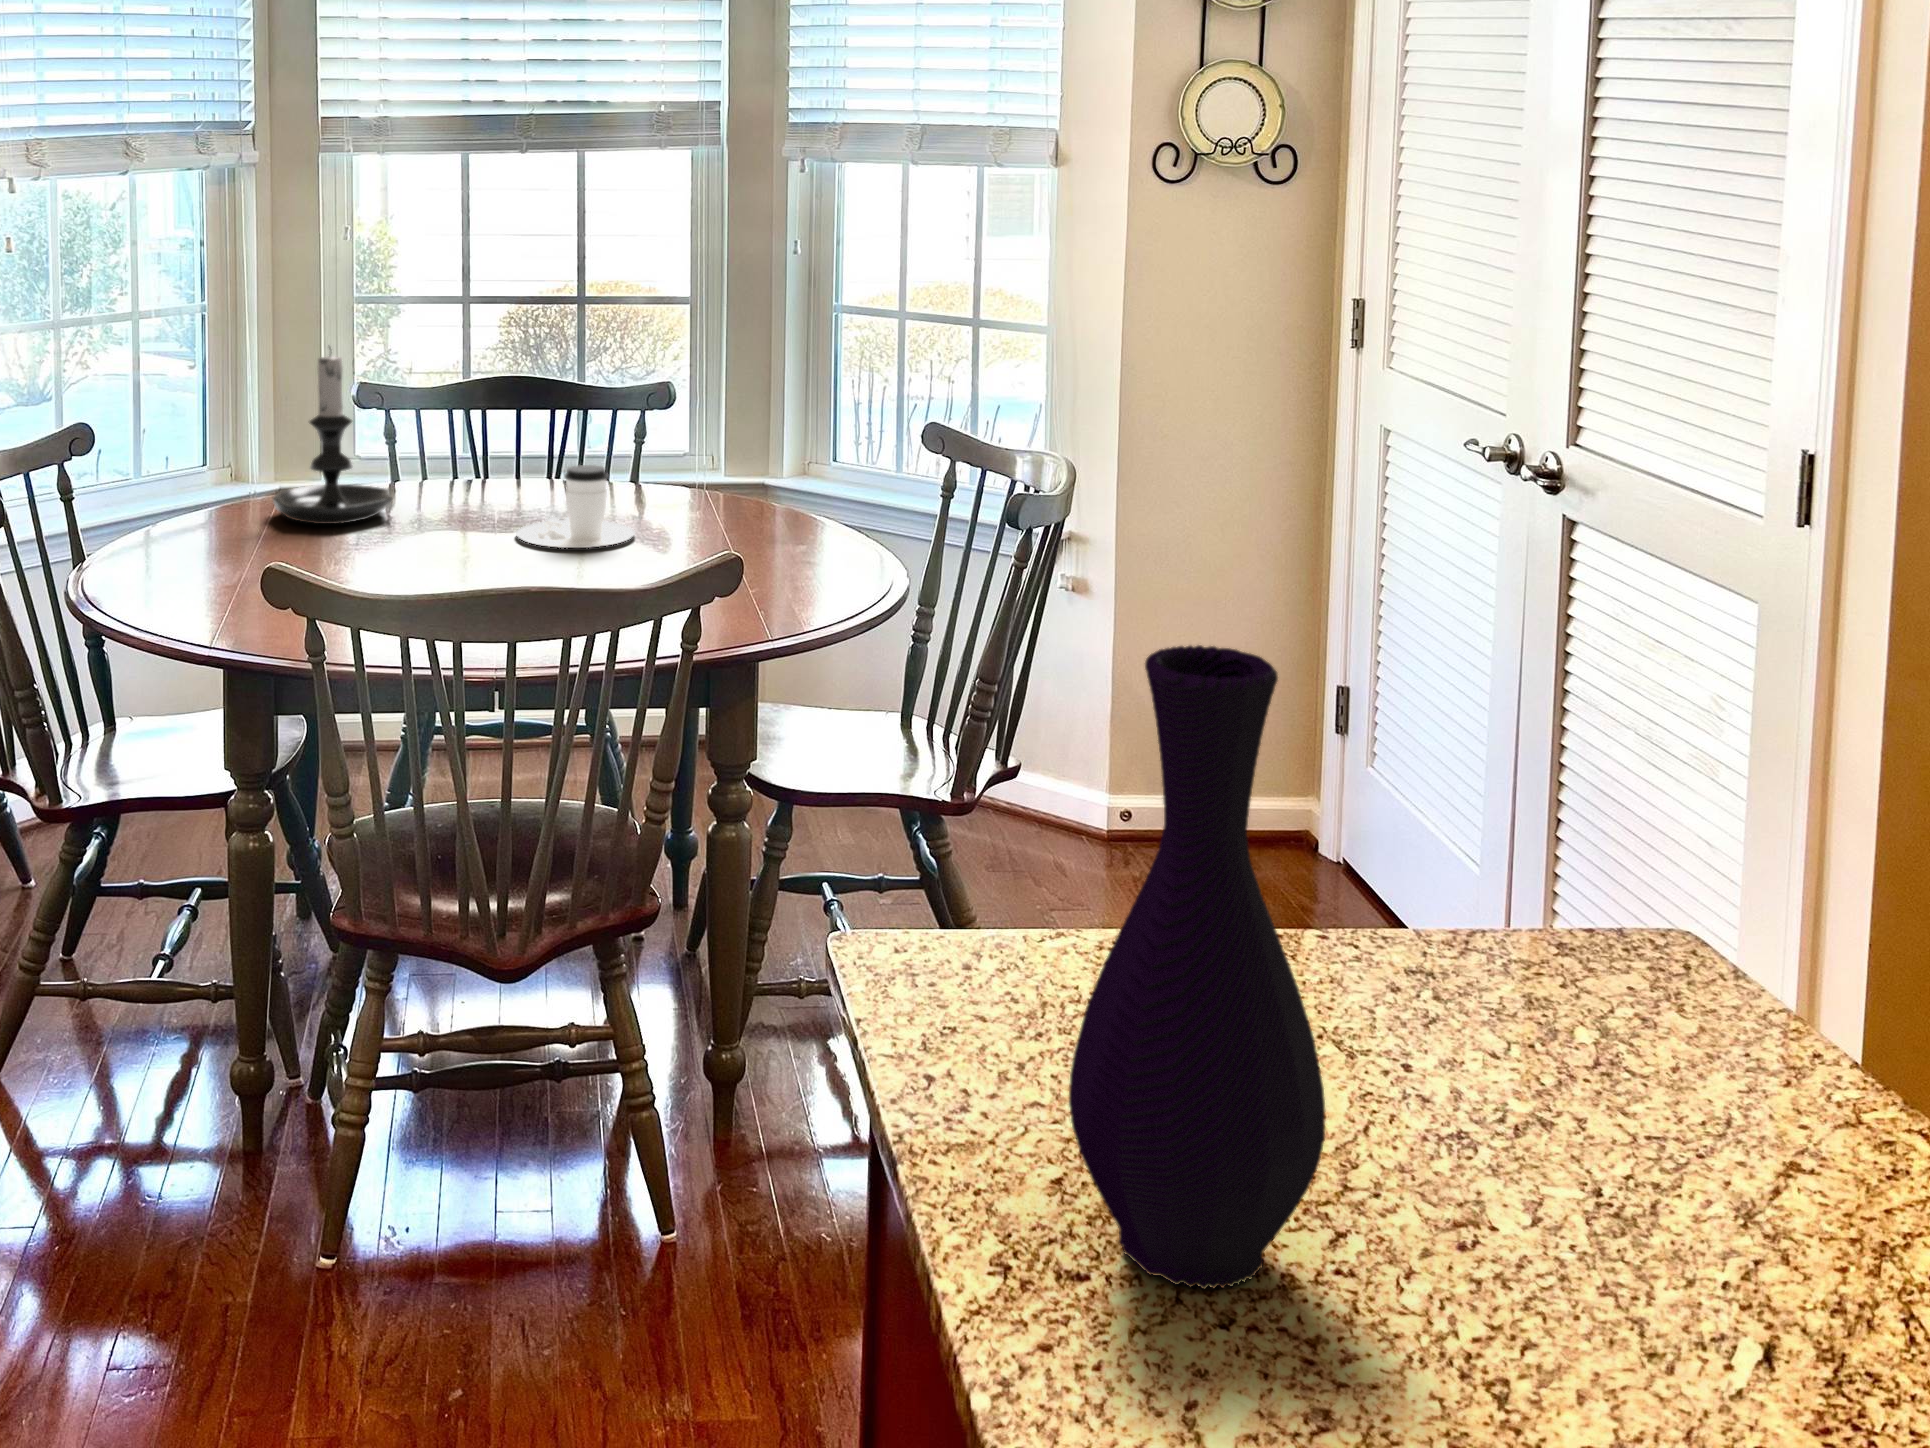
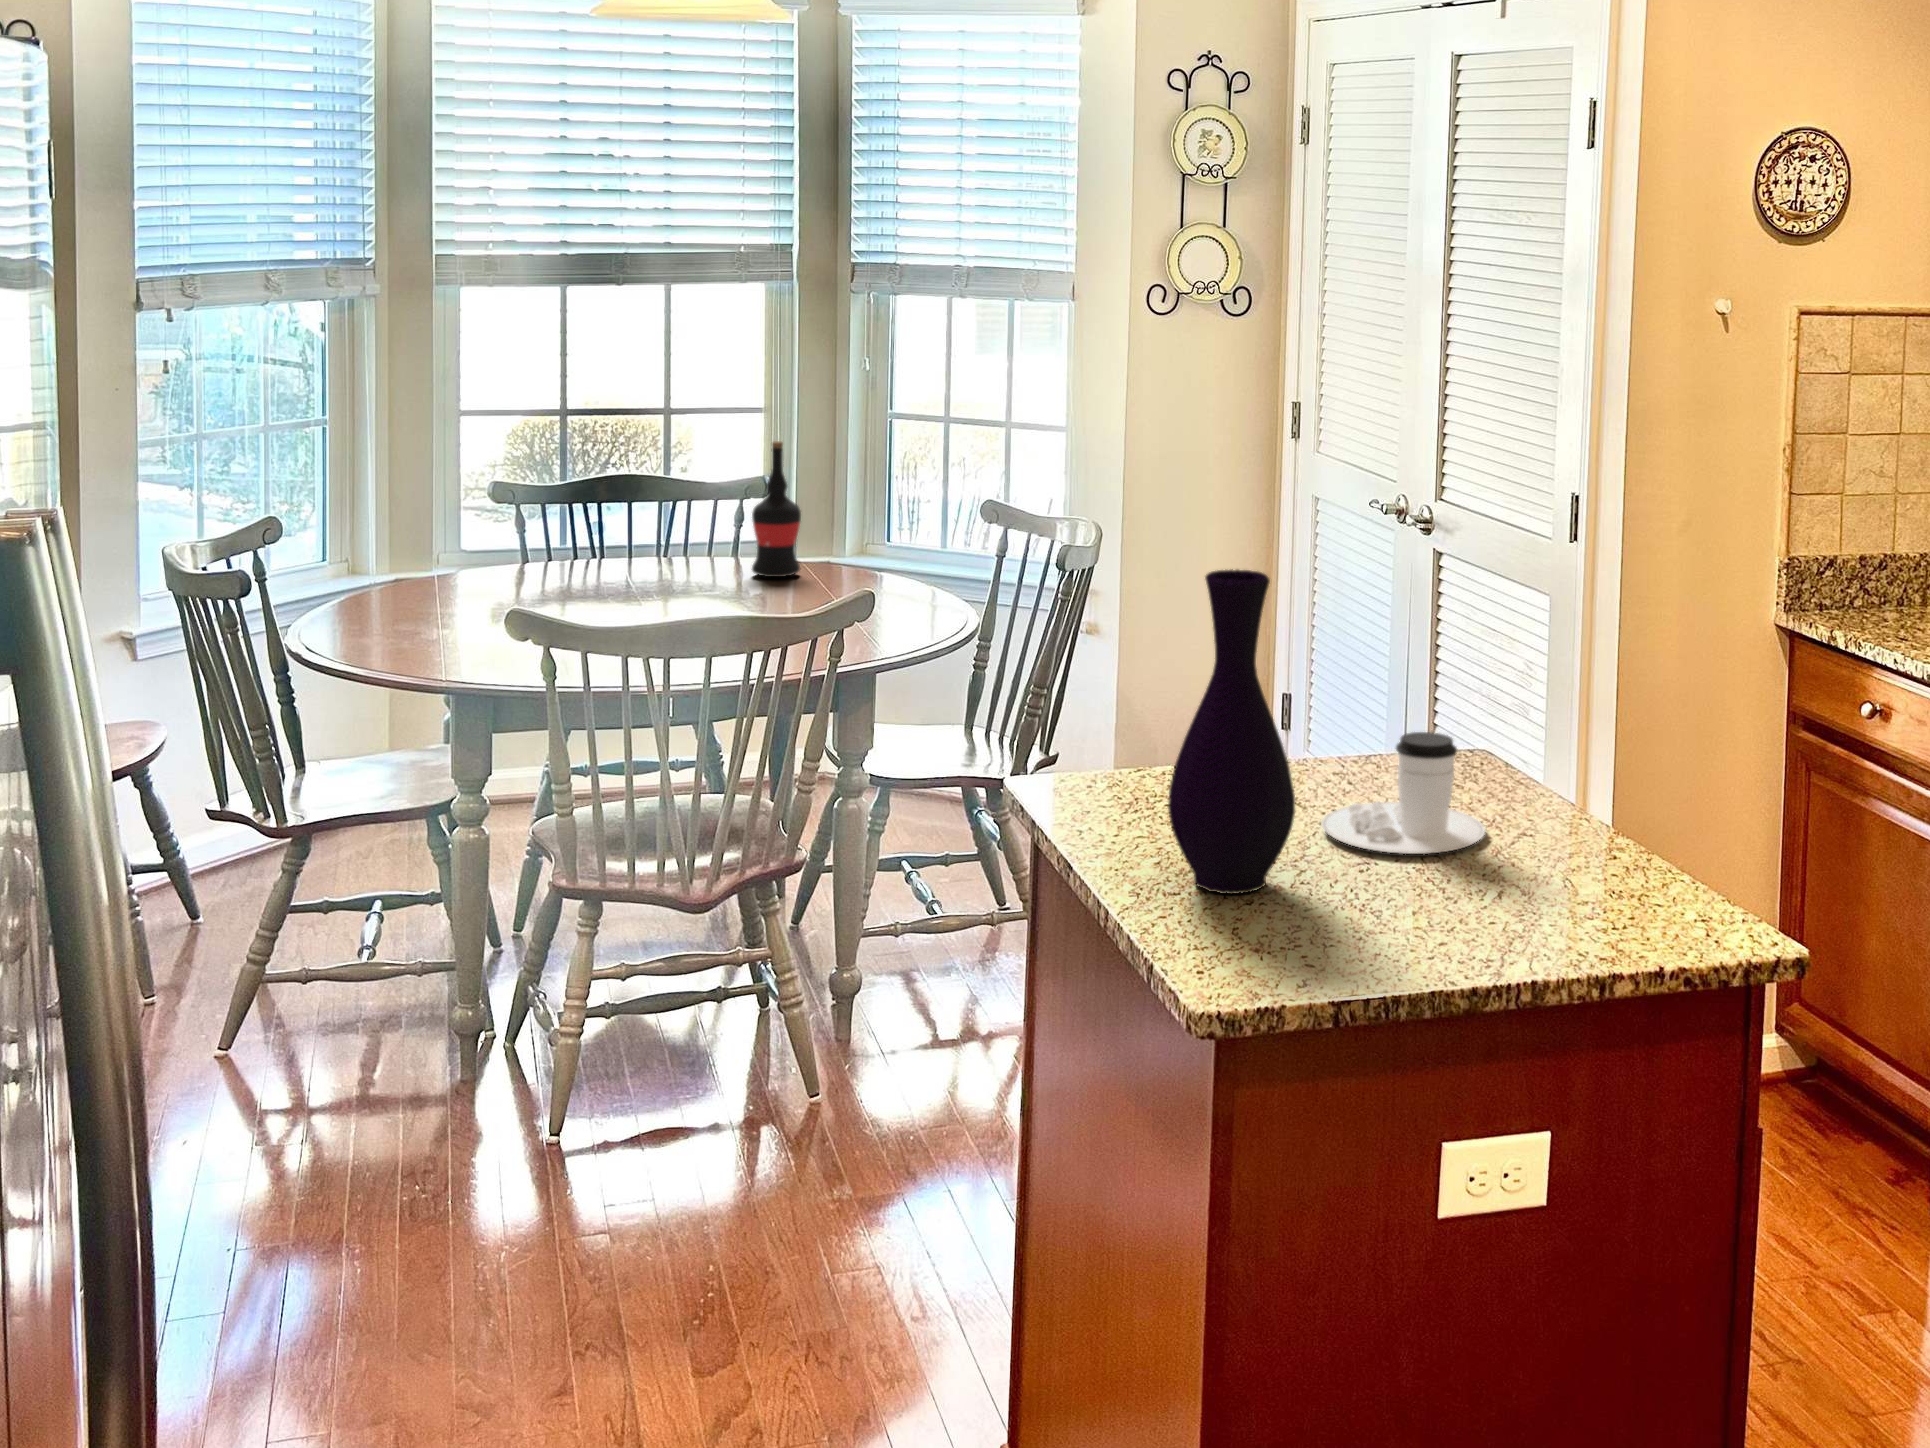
wine bottle: none [636,340,696,511] -> present [752,441,801,577]
candle holder: present [273,347,392,524] -> none [445,449,552,596]
coffee cup: present [516,465,635,548] -> present [1321,732,1485,854]

